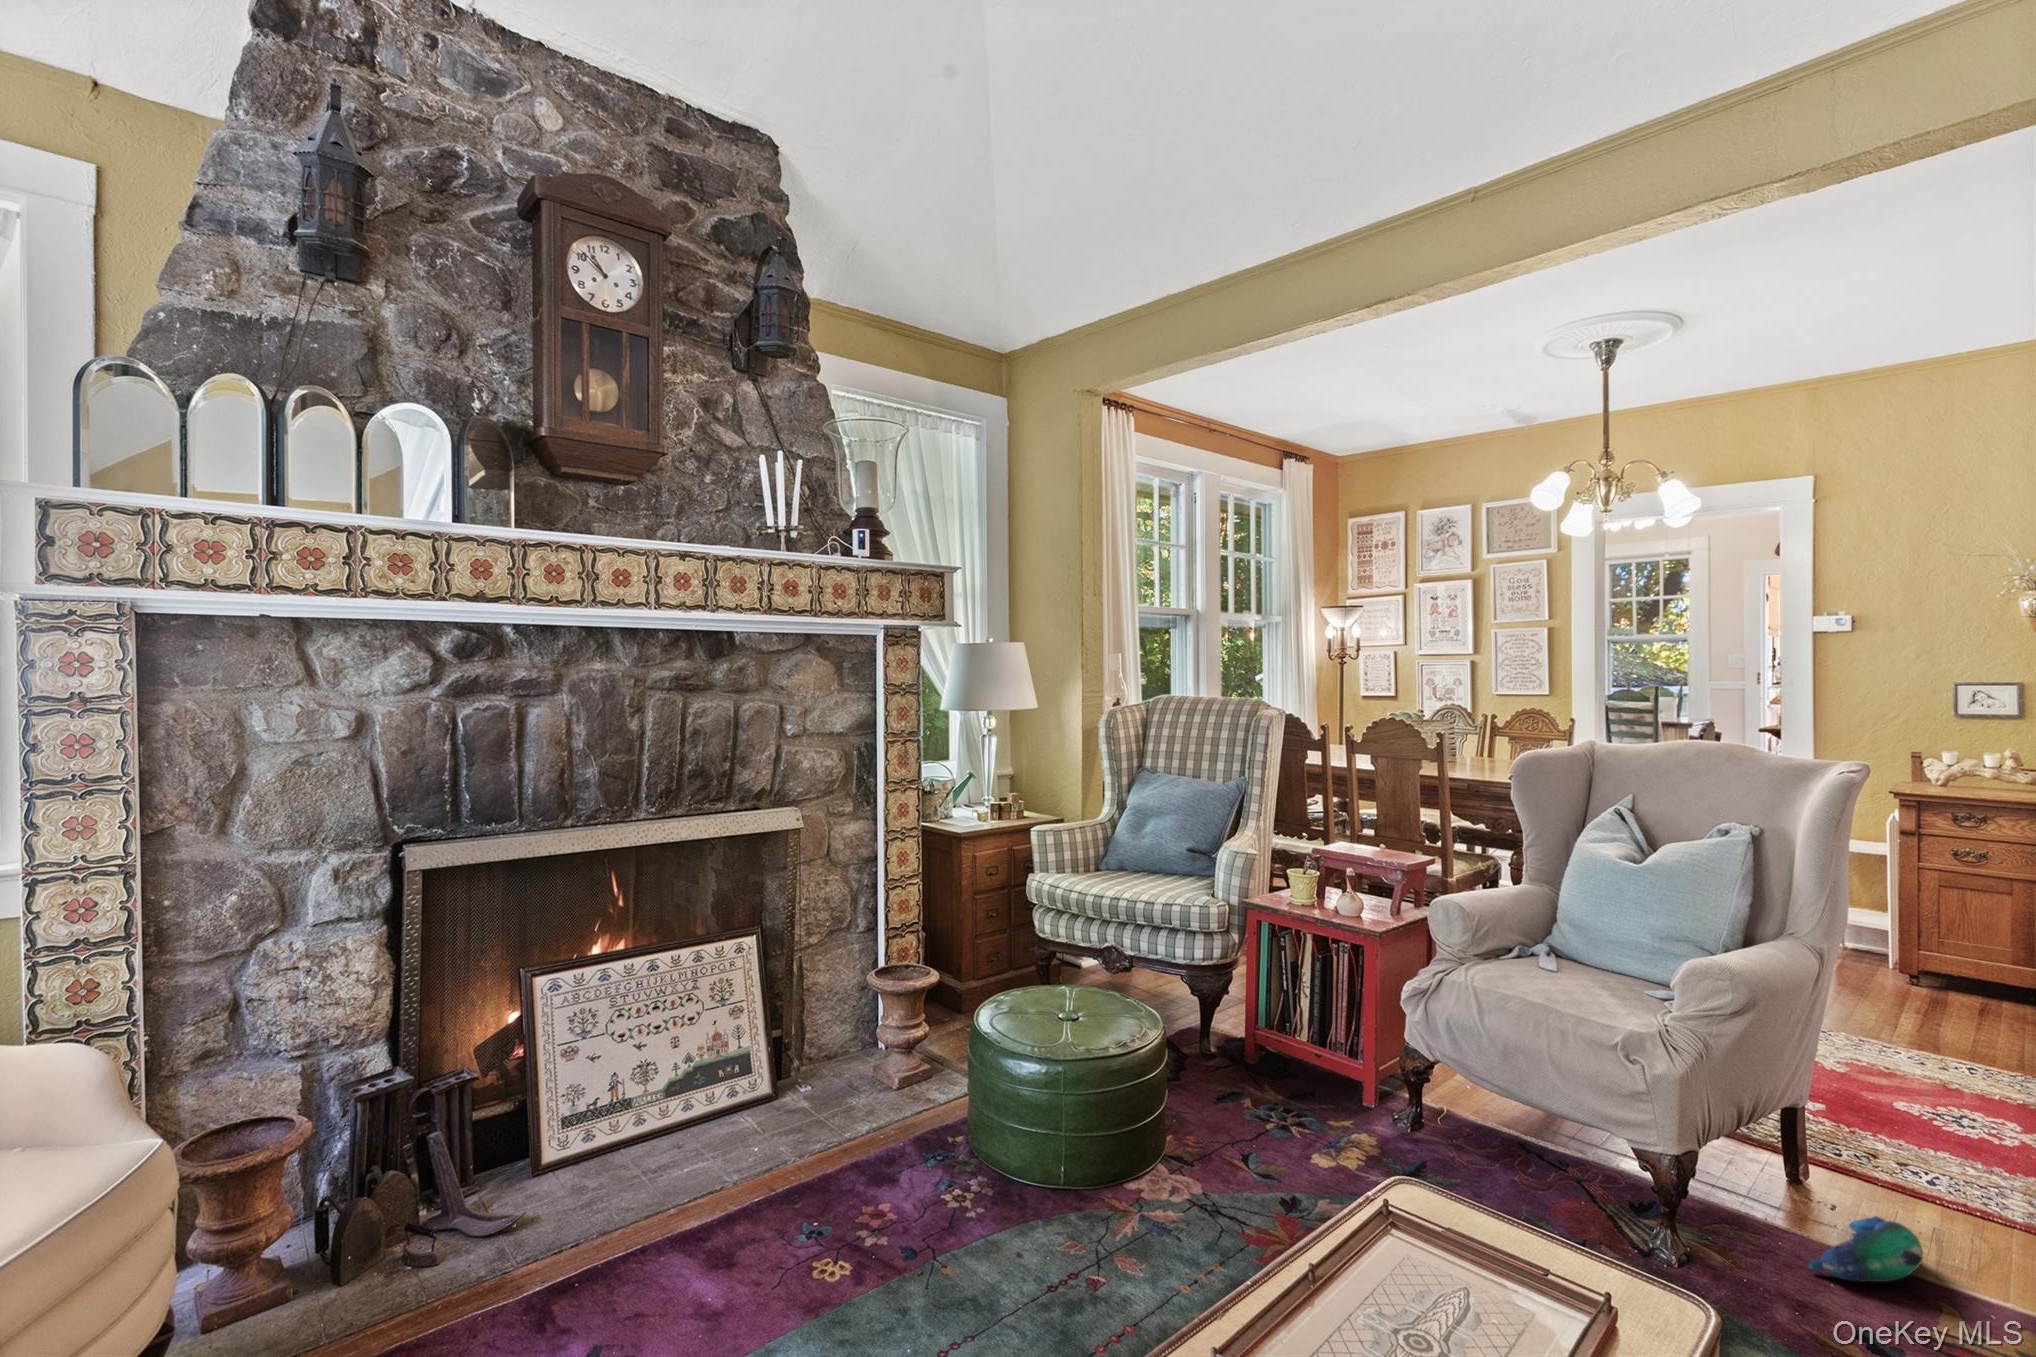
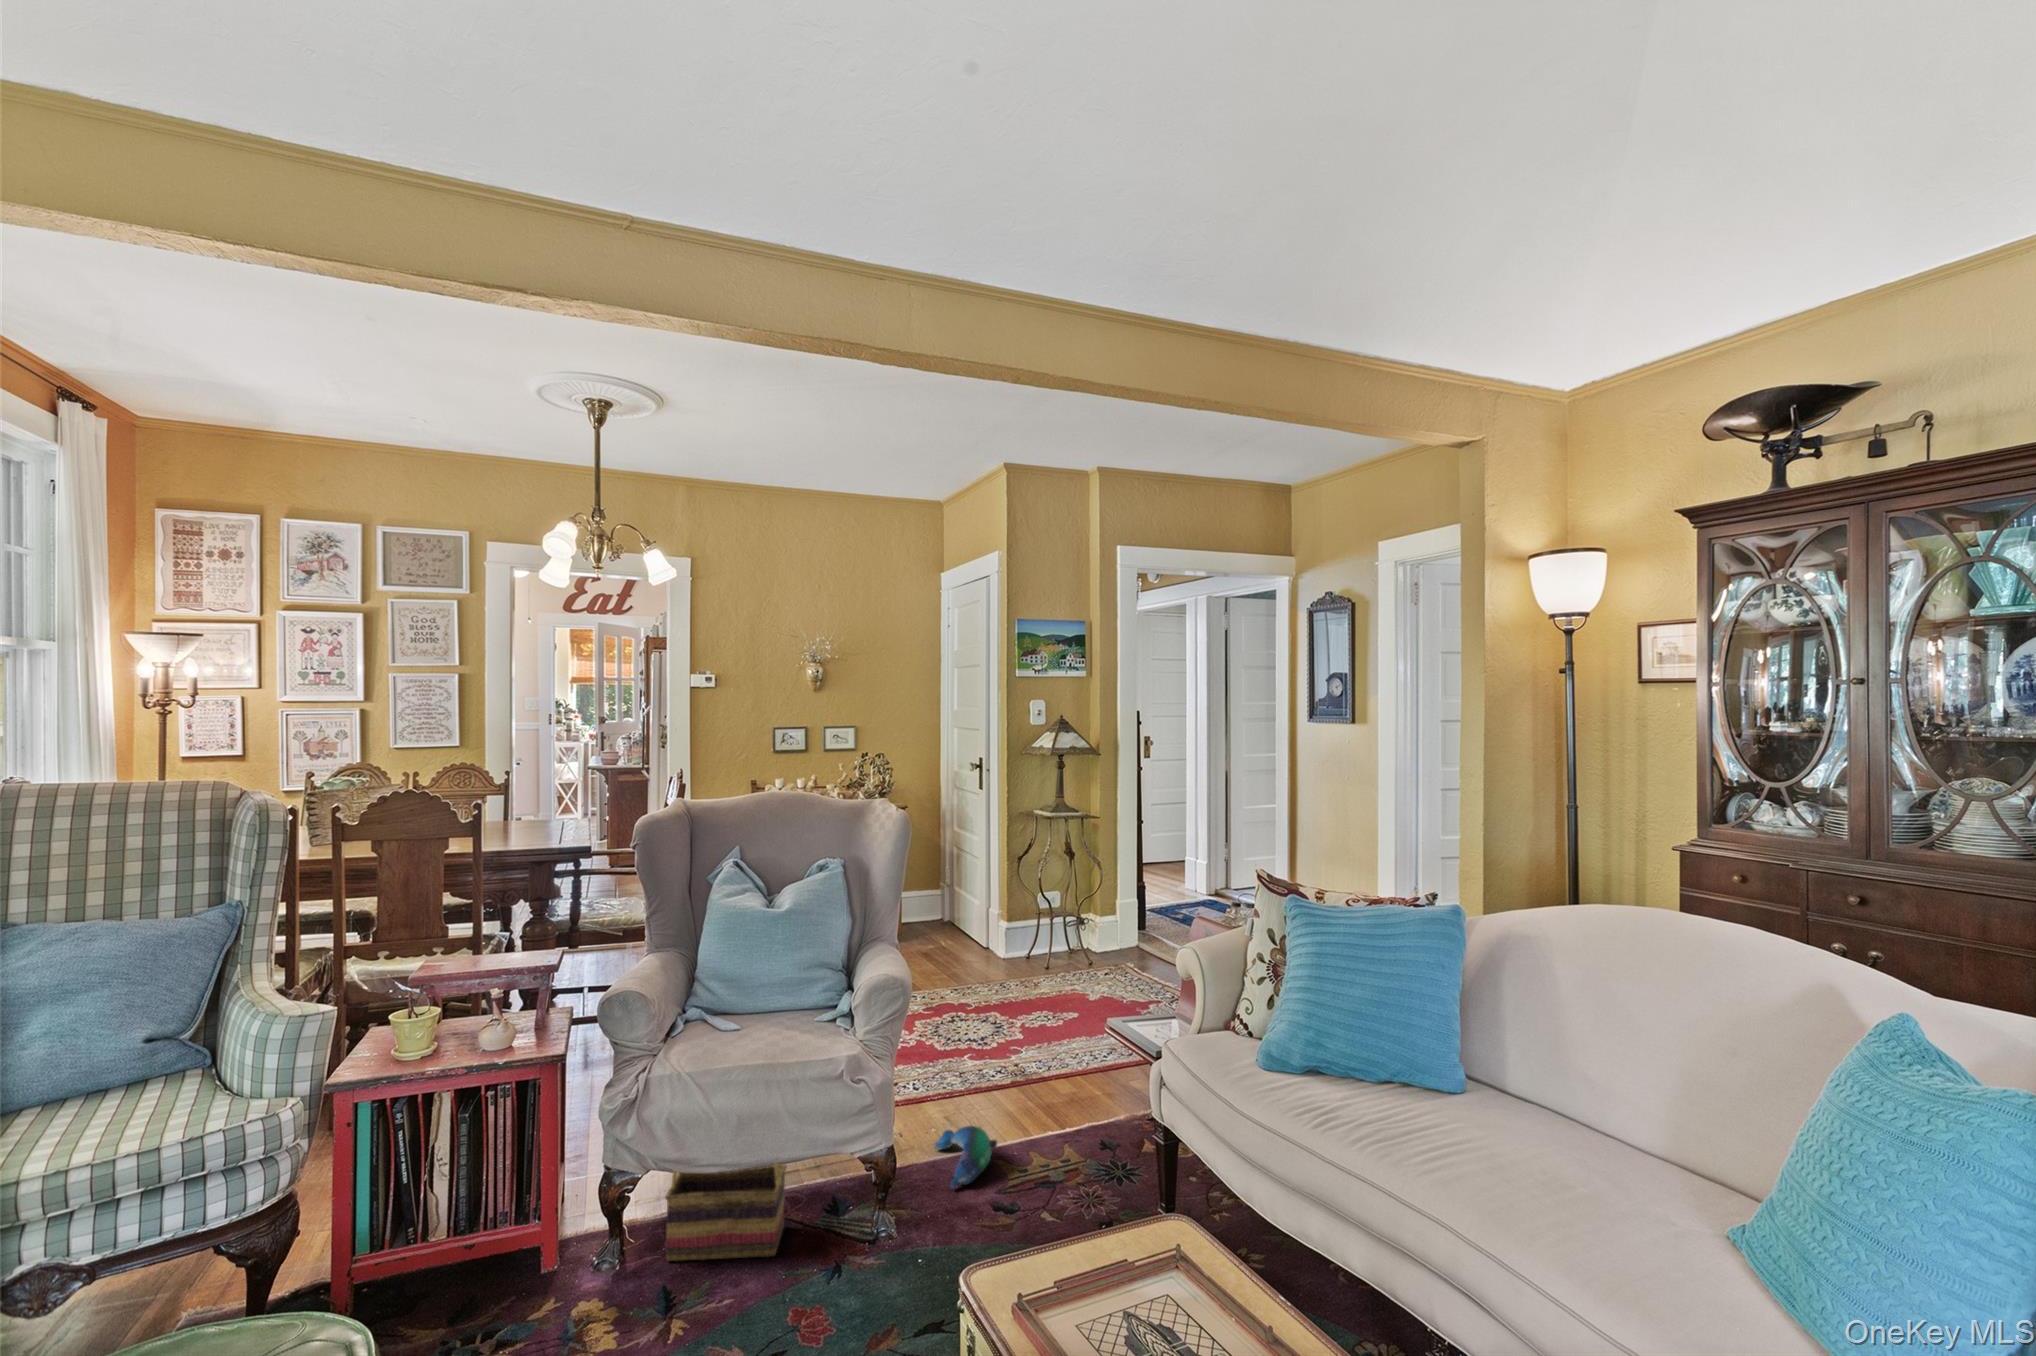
basket: none [1445,1021,1574,1193] -> present [665,1158,786,1261]

